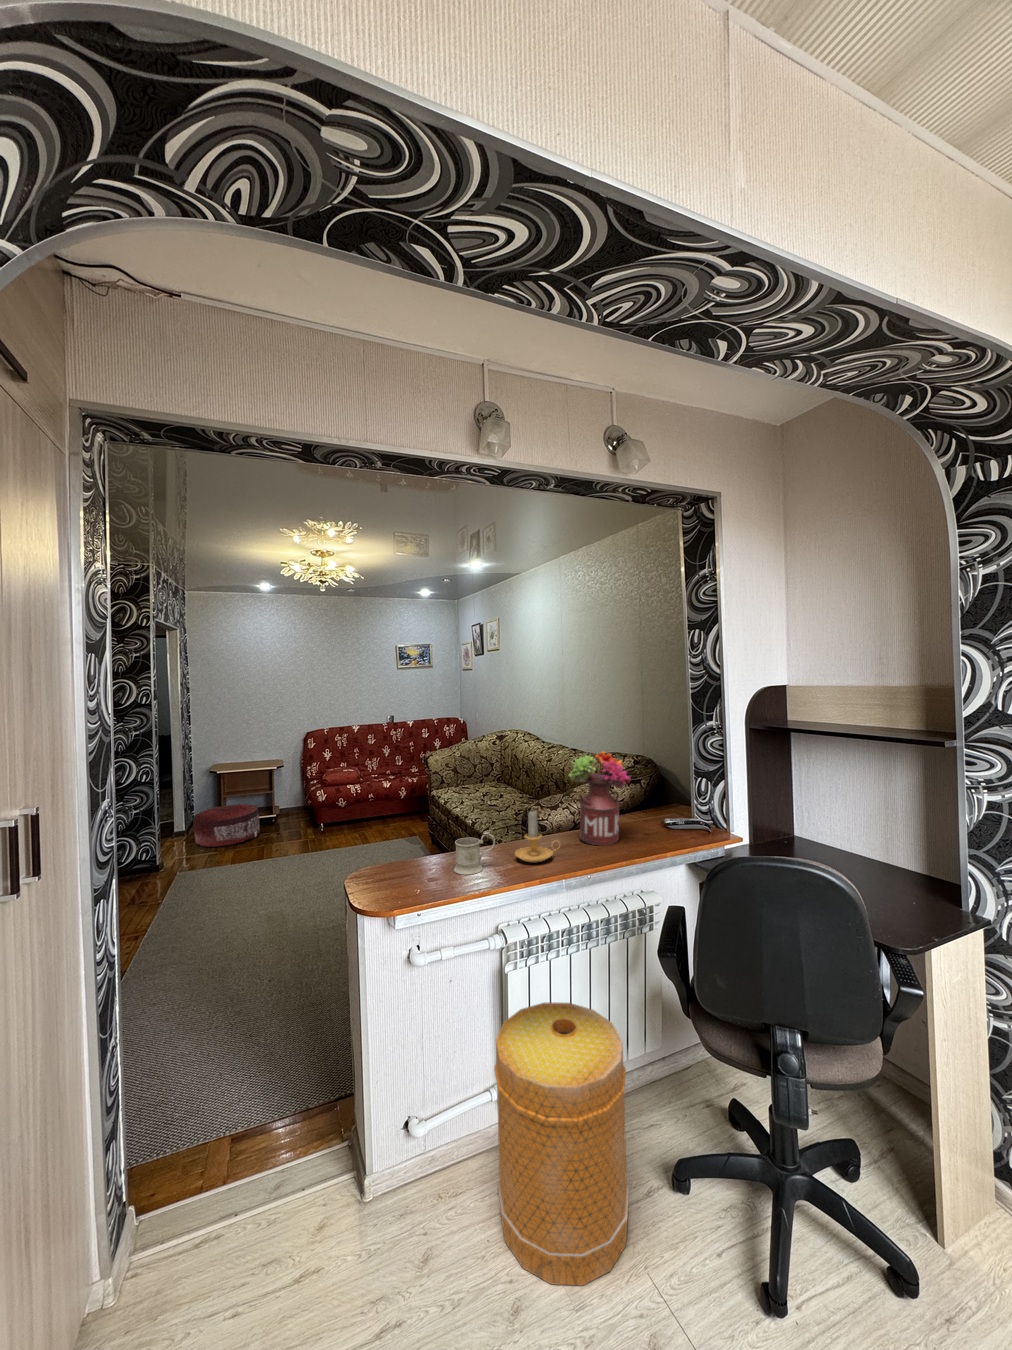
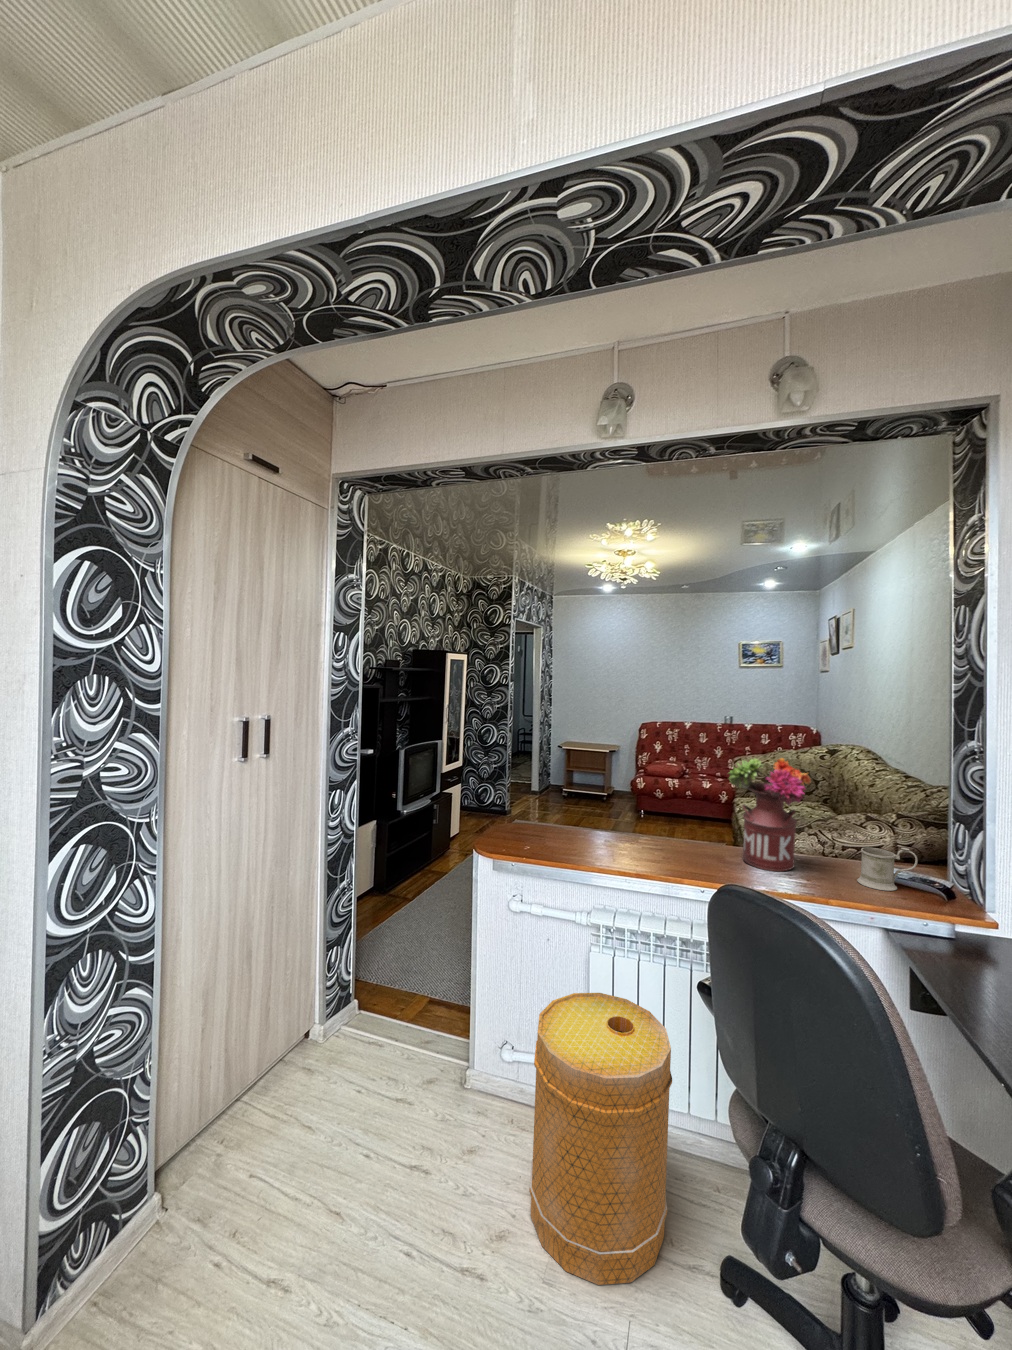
pouf: present [193,804,261,847] -> none [537,776,590,809]
candle: present [515,811,555,863] -> none [640,802,694,860]
mug: present [454,832,495,875] -> present [857,848,918,891]

